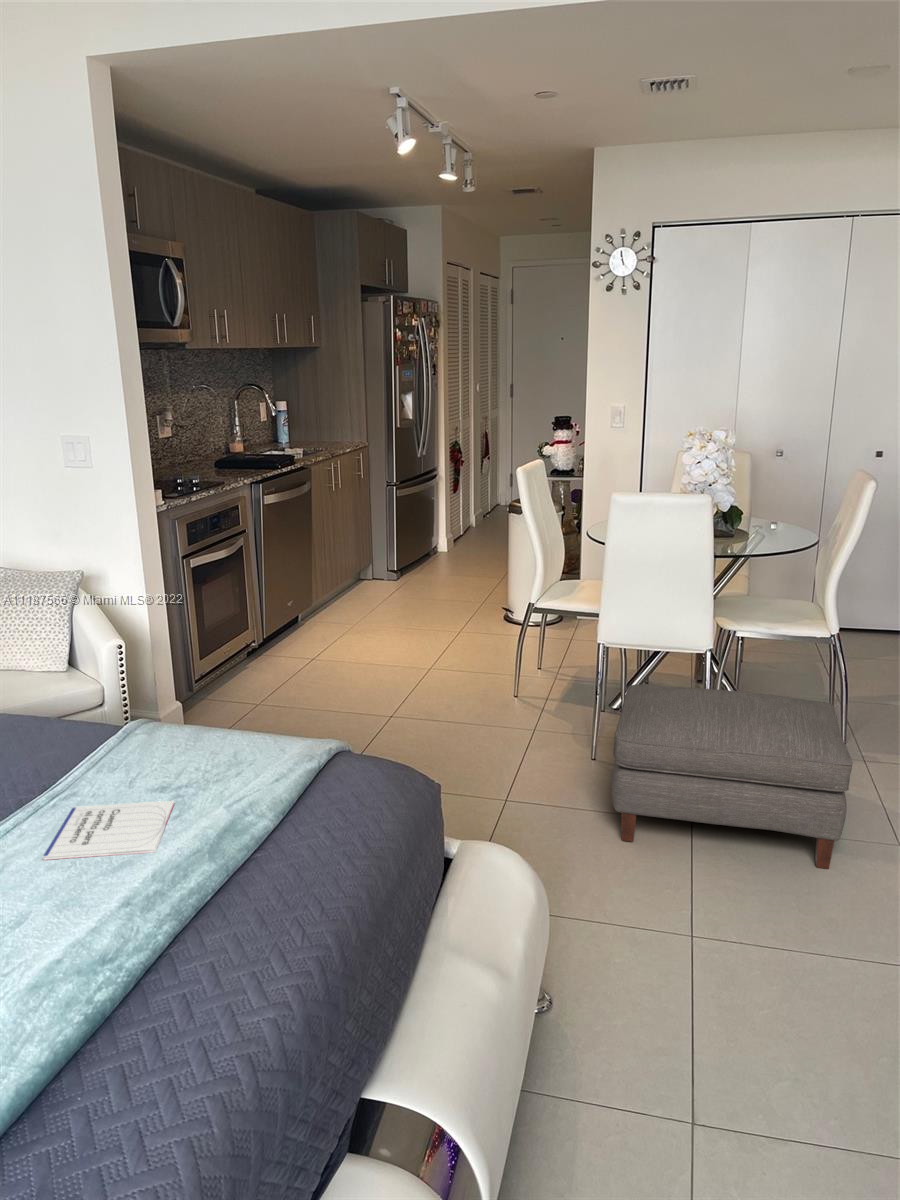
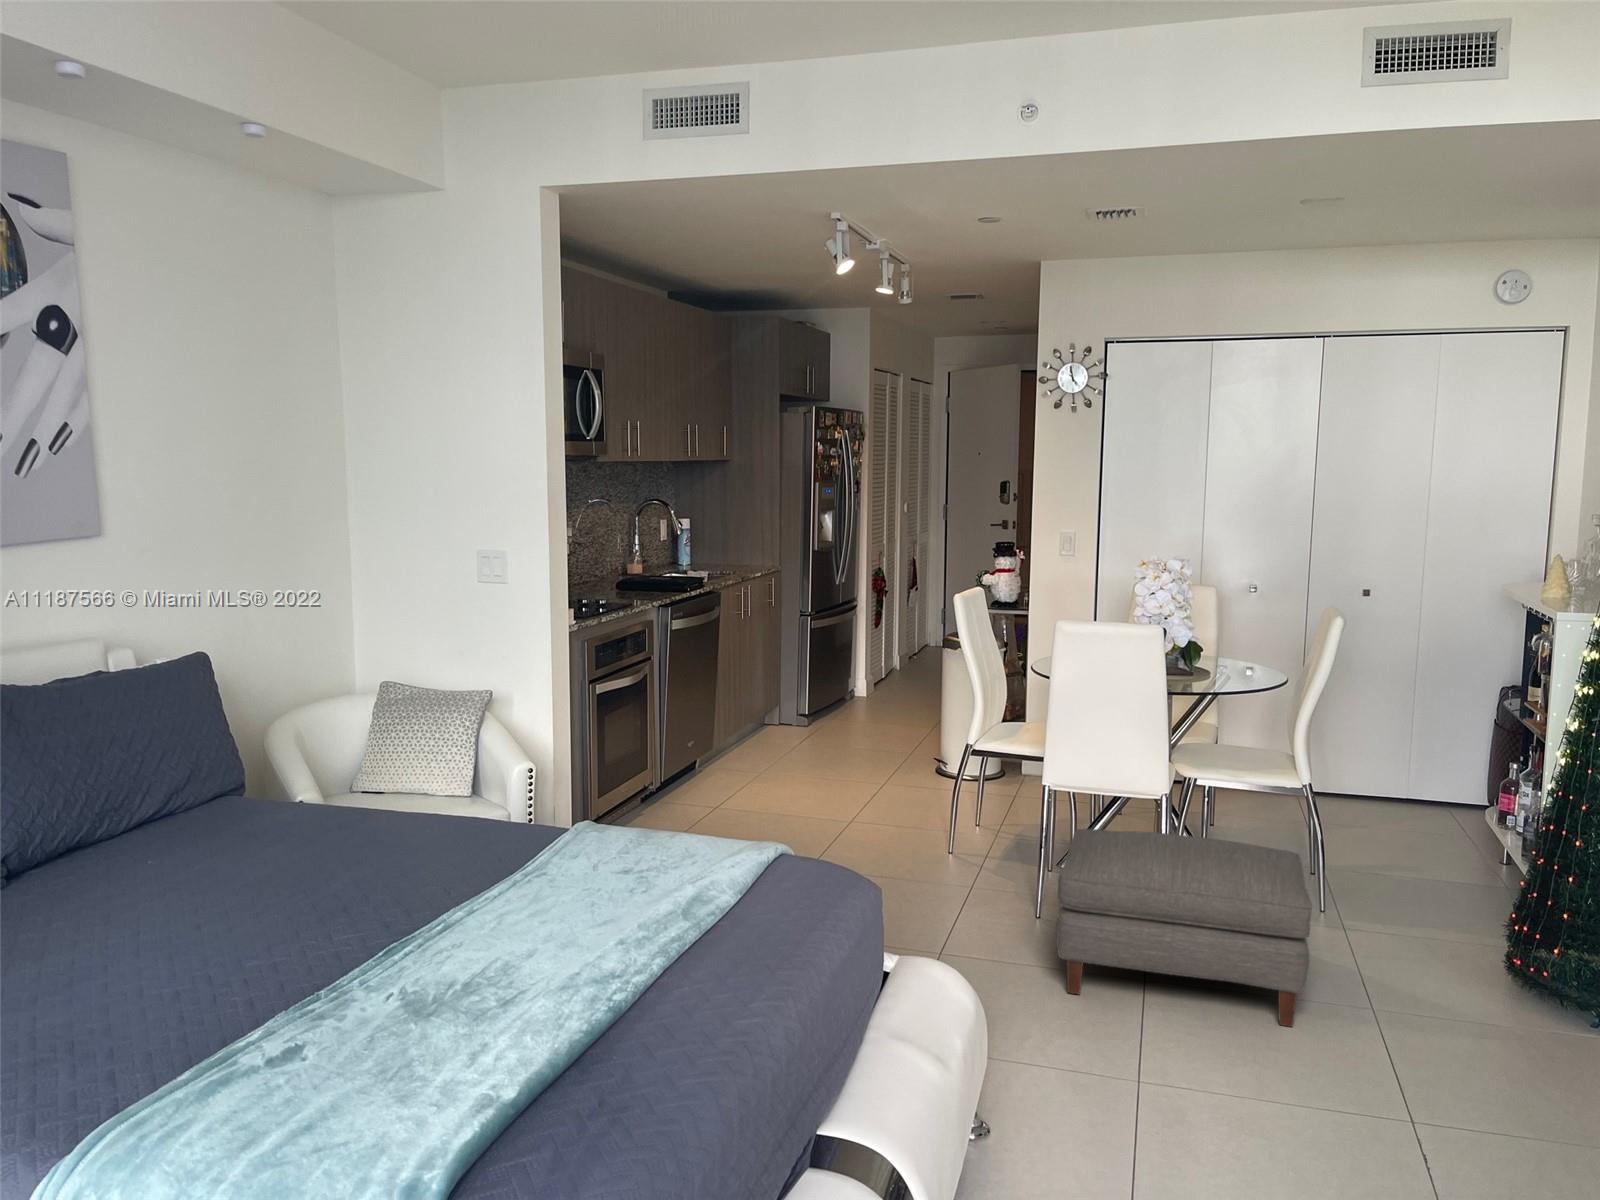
notebook: present [43,801,174,860] -> none [534,877,640,917]

